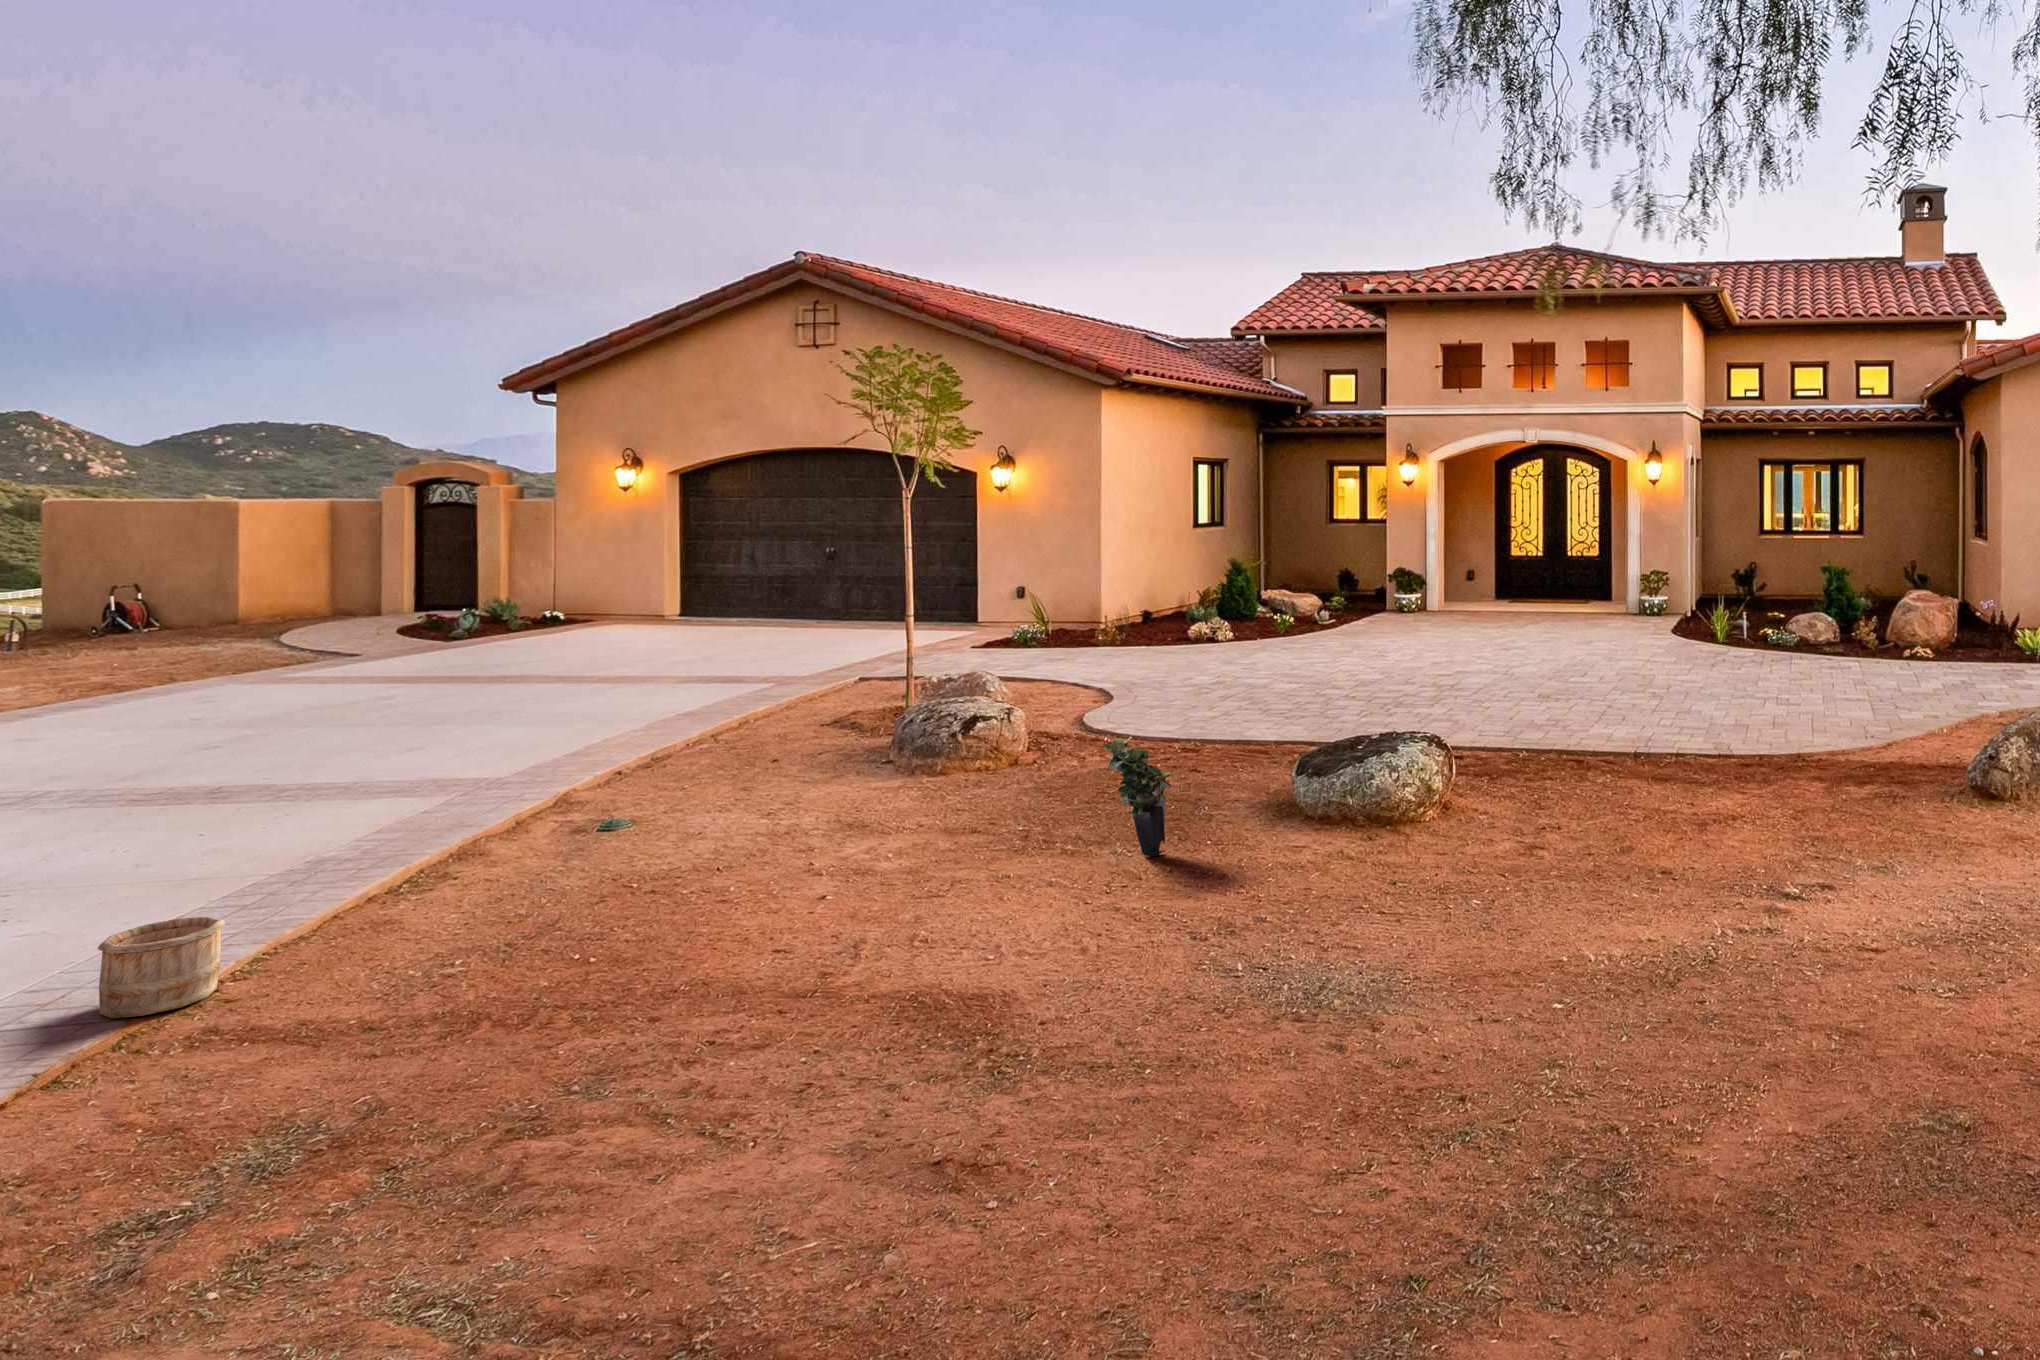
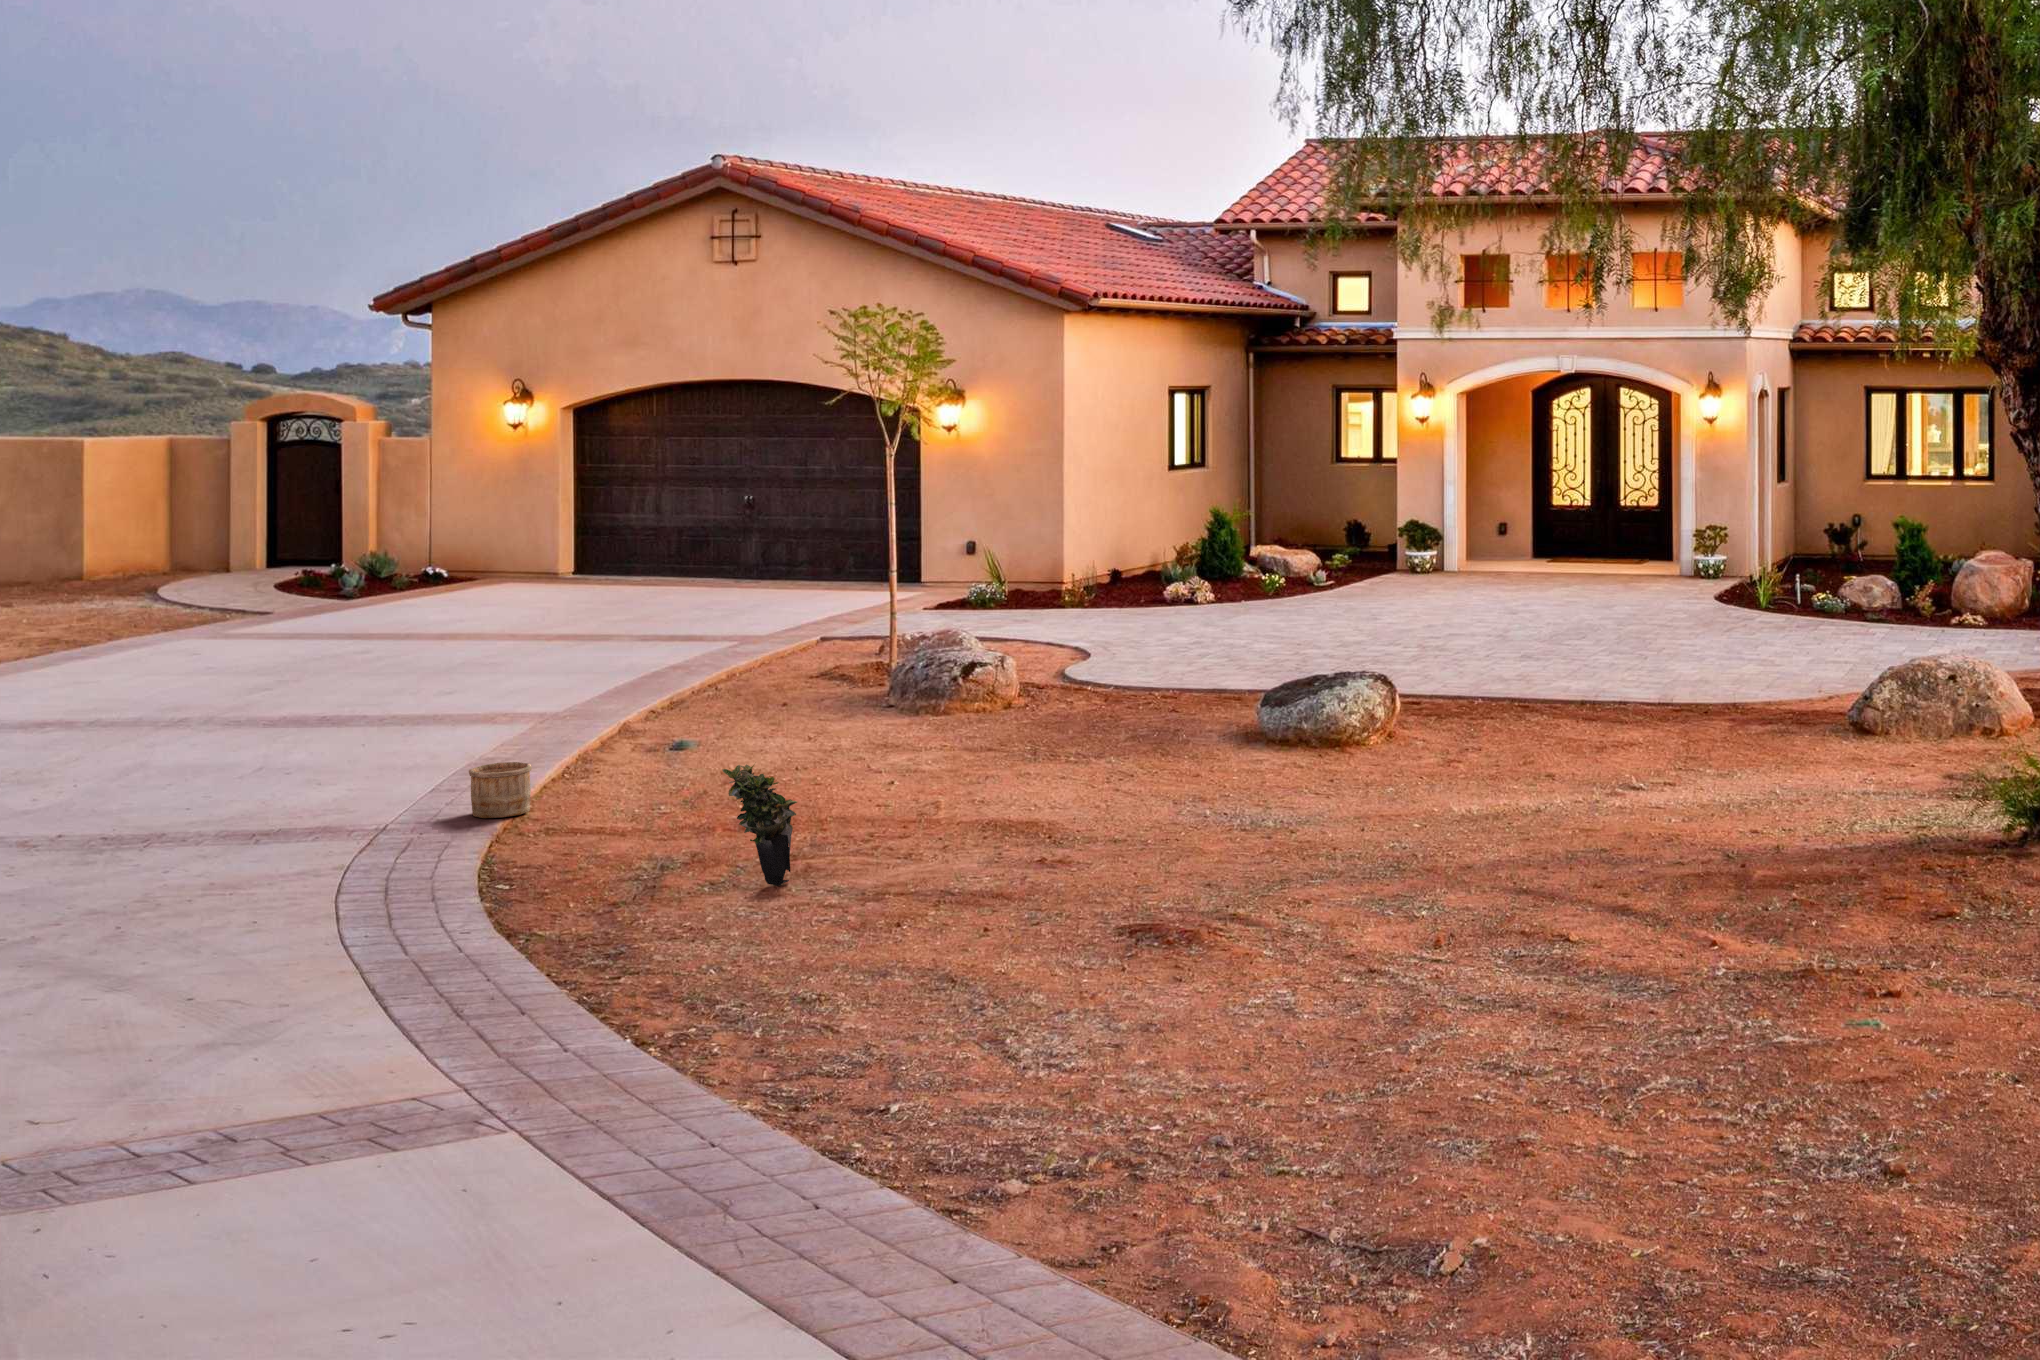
potted plant: present [1101,738,1172,857] -> present [722,765,797,886]

